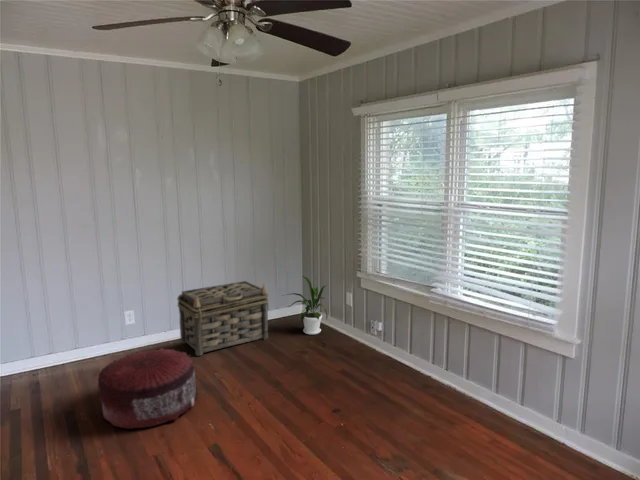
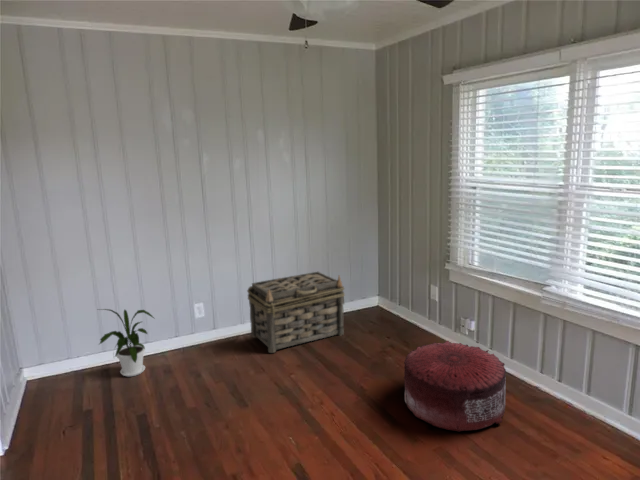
house plant: present [292,276,327,335] -> present [100,309,154,377]
pouf: present [98,348,197,429] -> present [404,341,506,432]

